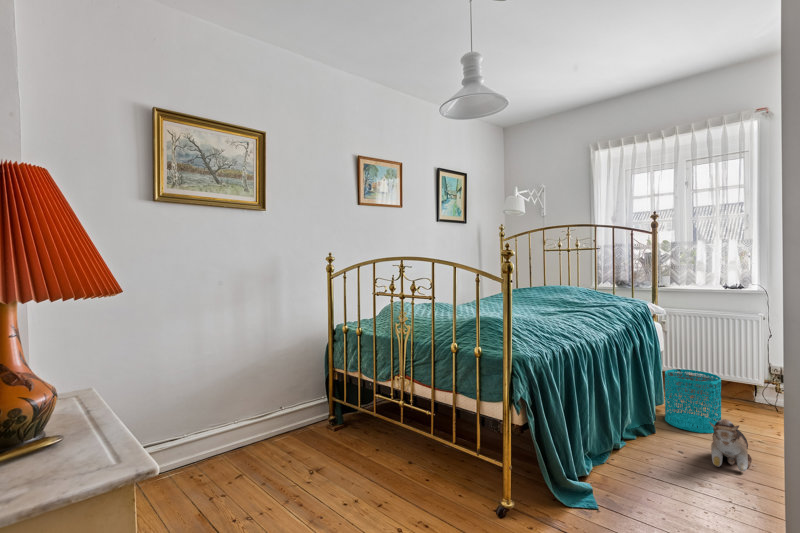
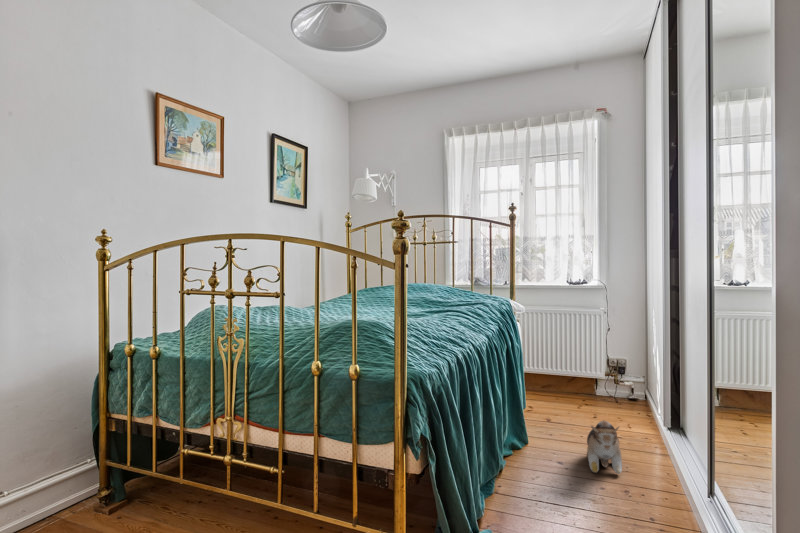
wastebasket: present [665,369,721,433] -> none [528,368,579,434]

